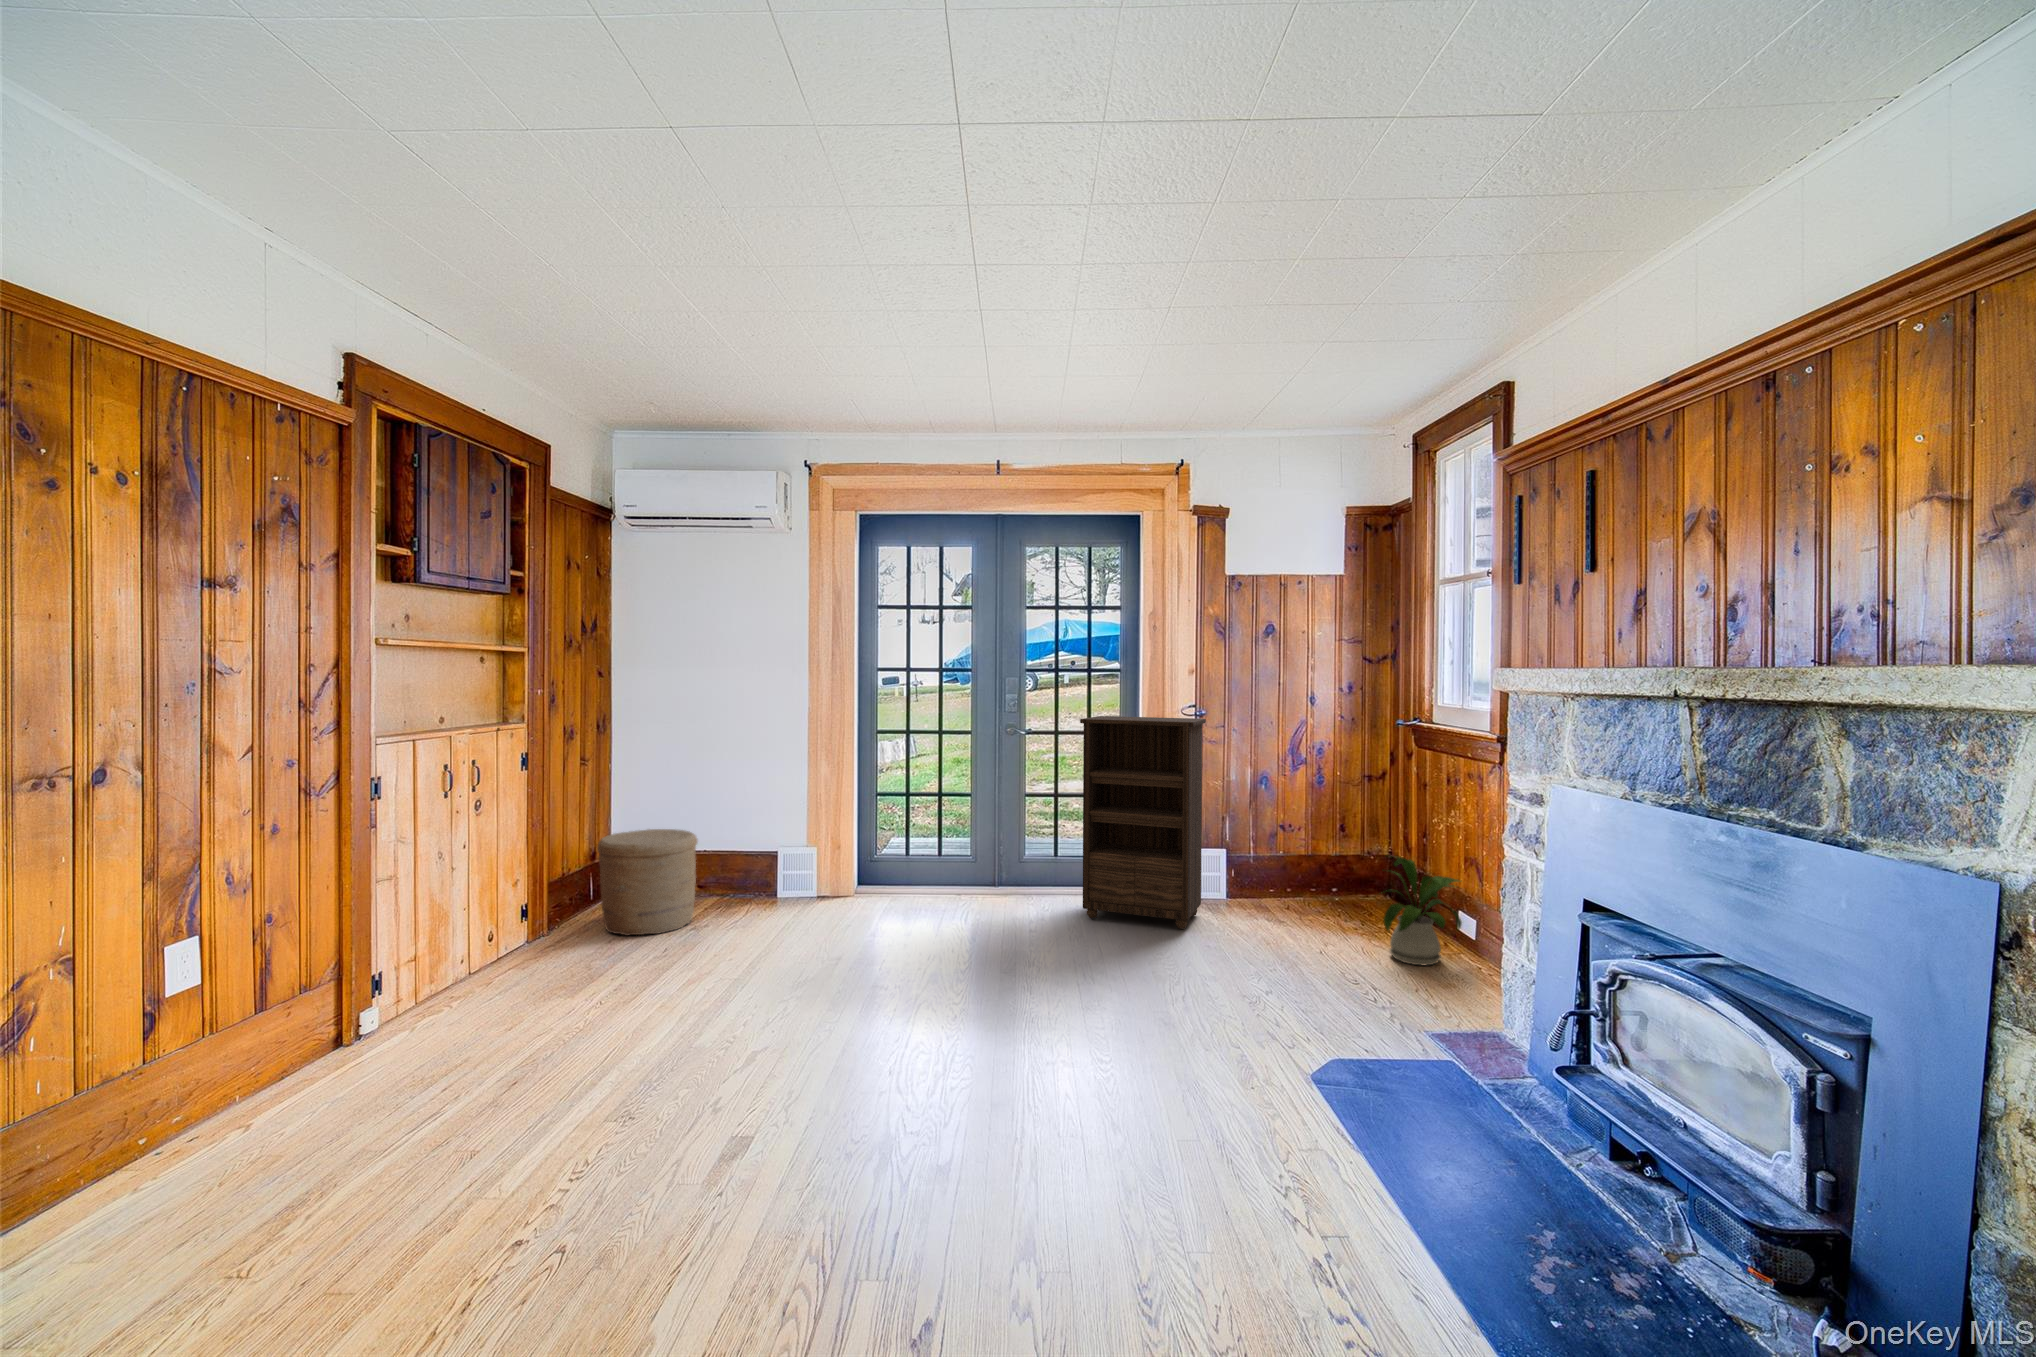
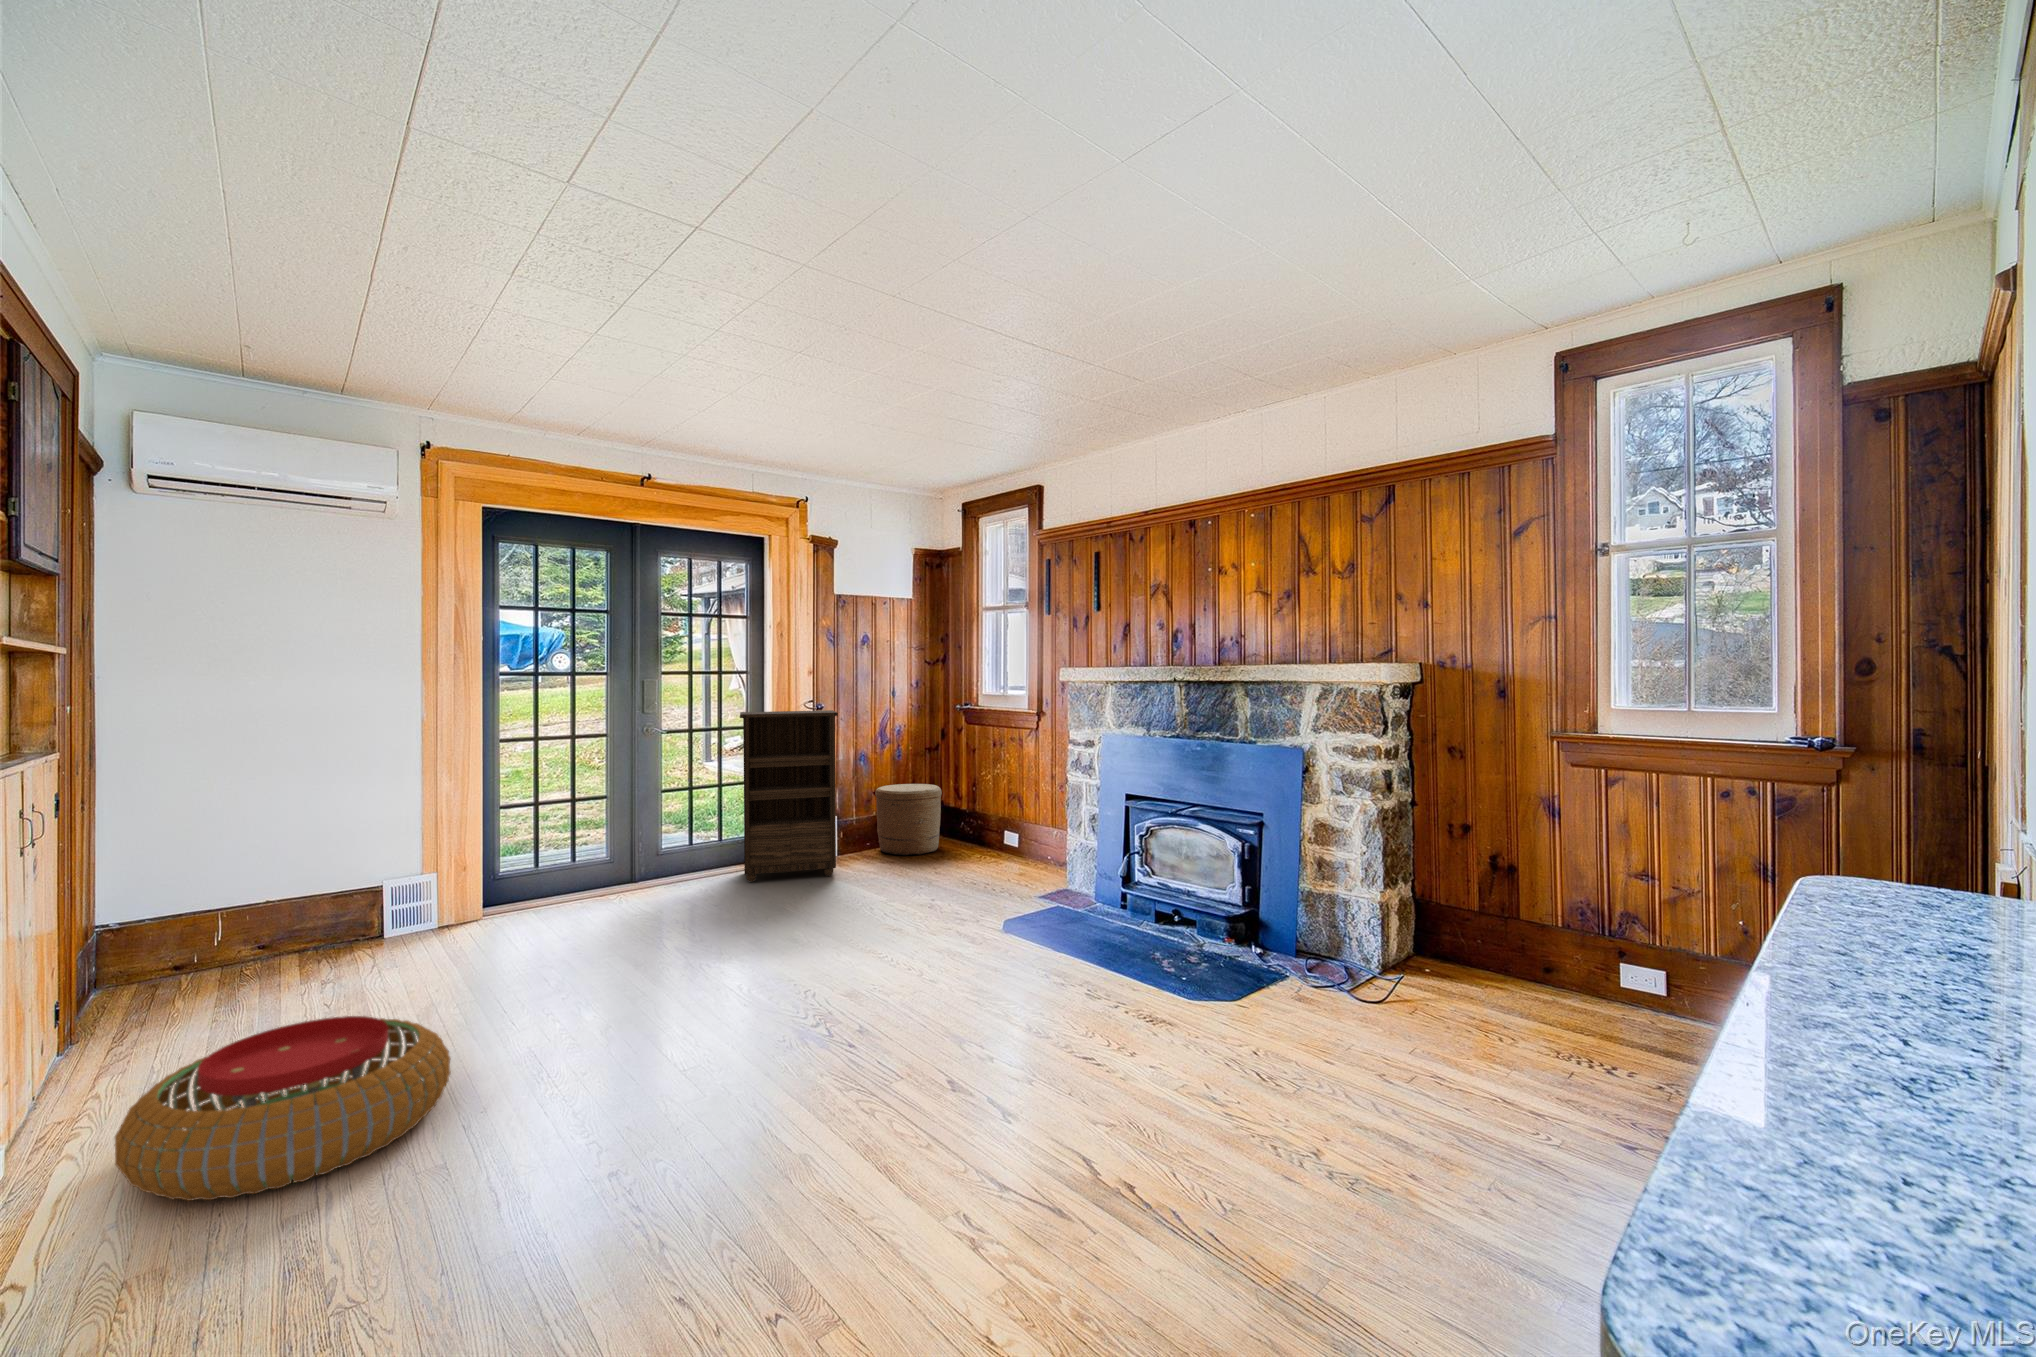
woven basket: present [597,829,698,935] -> present [875,784,942,855]
house plant: present [1383,857,1462,965] -> none [965,796,1019,867]
pouf: none [286,992,575,1157] -> present [115,1016,451,1201]

